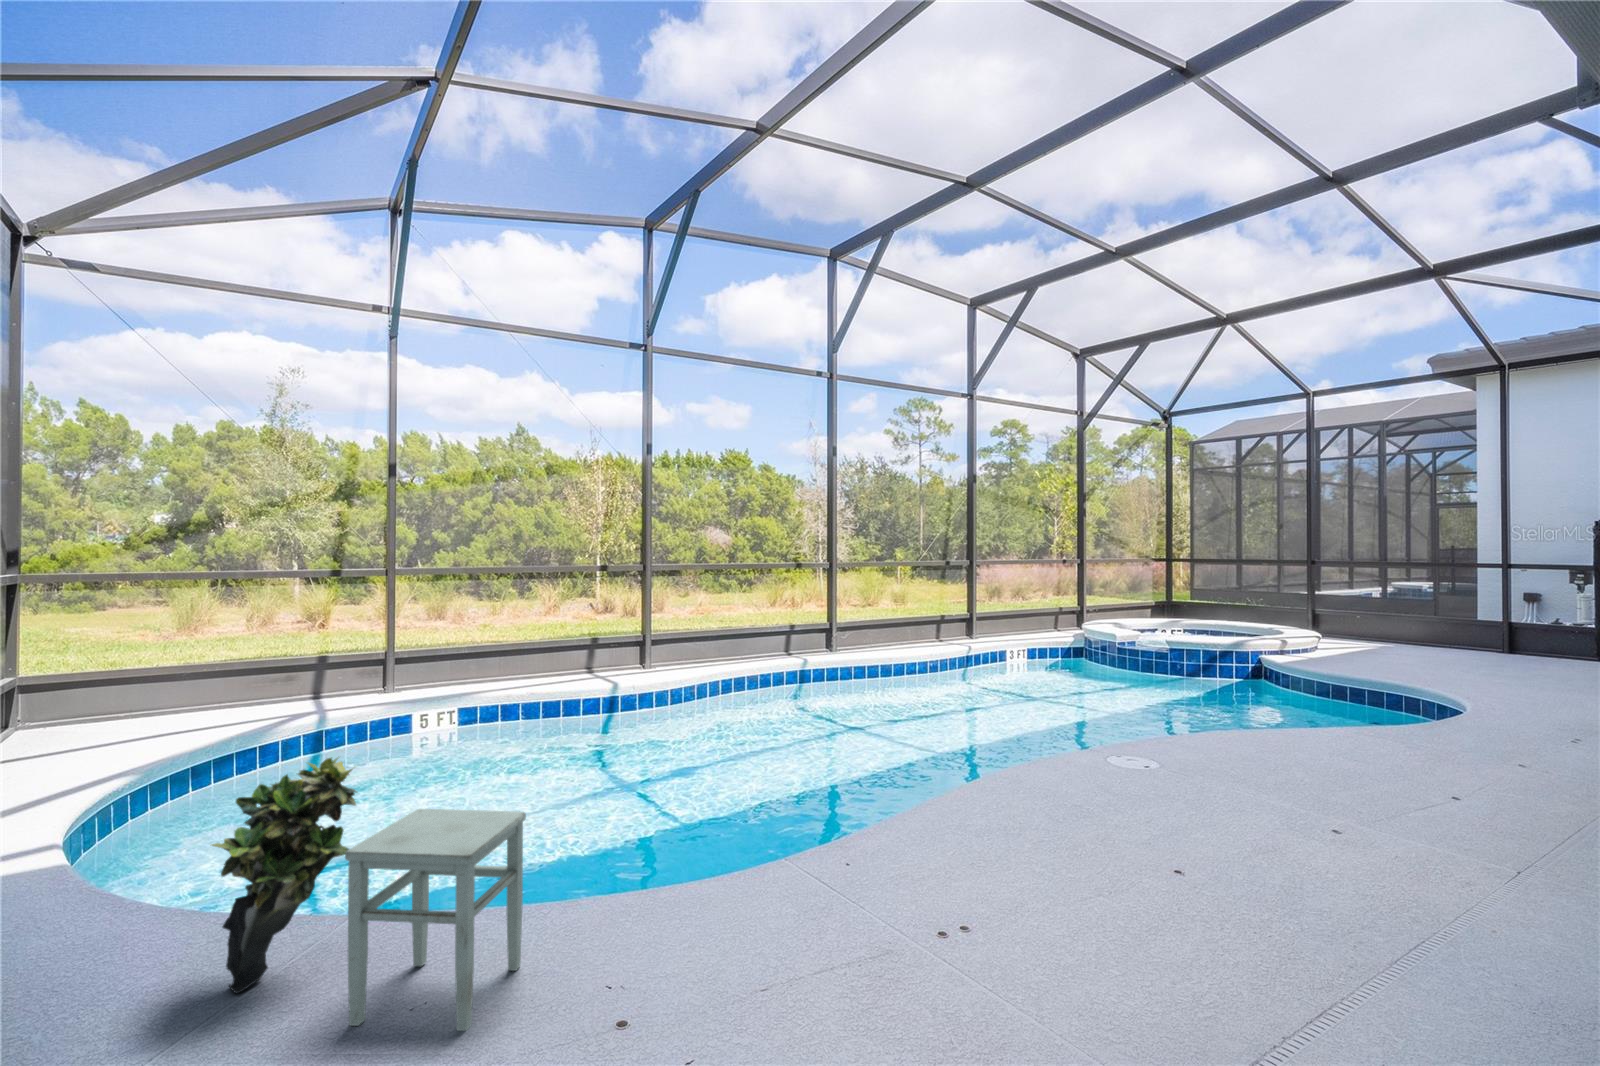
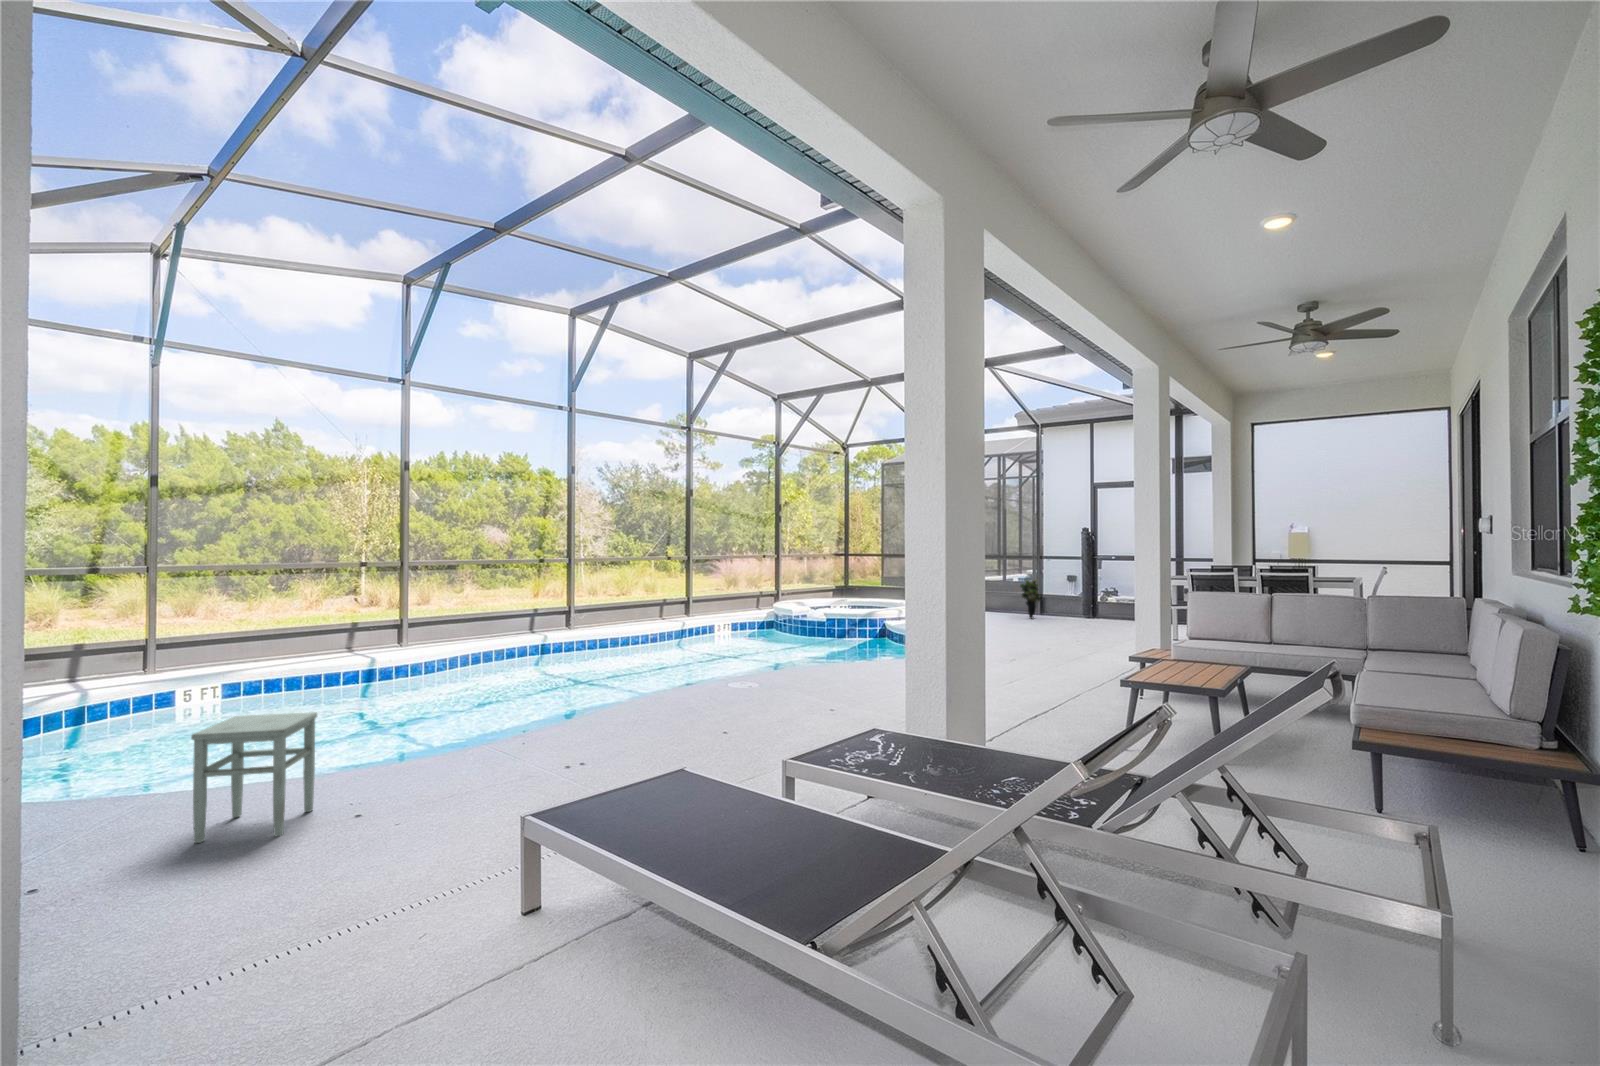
potted plant: present [212,758,357,993] -> present [1020,580,1042,619]

